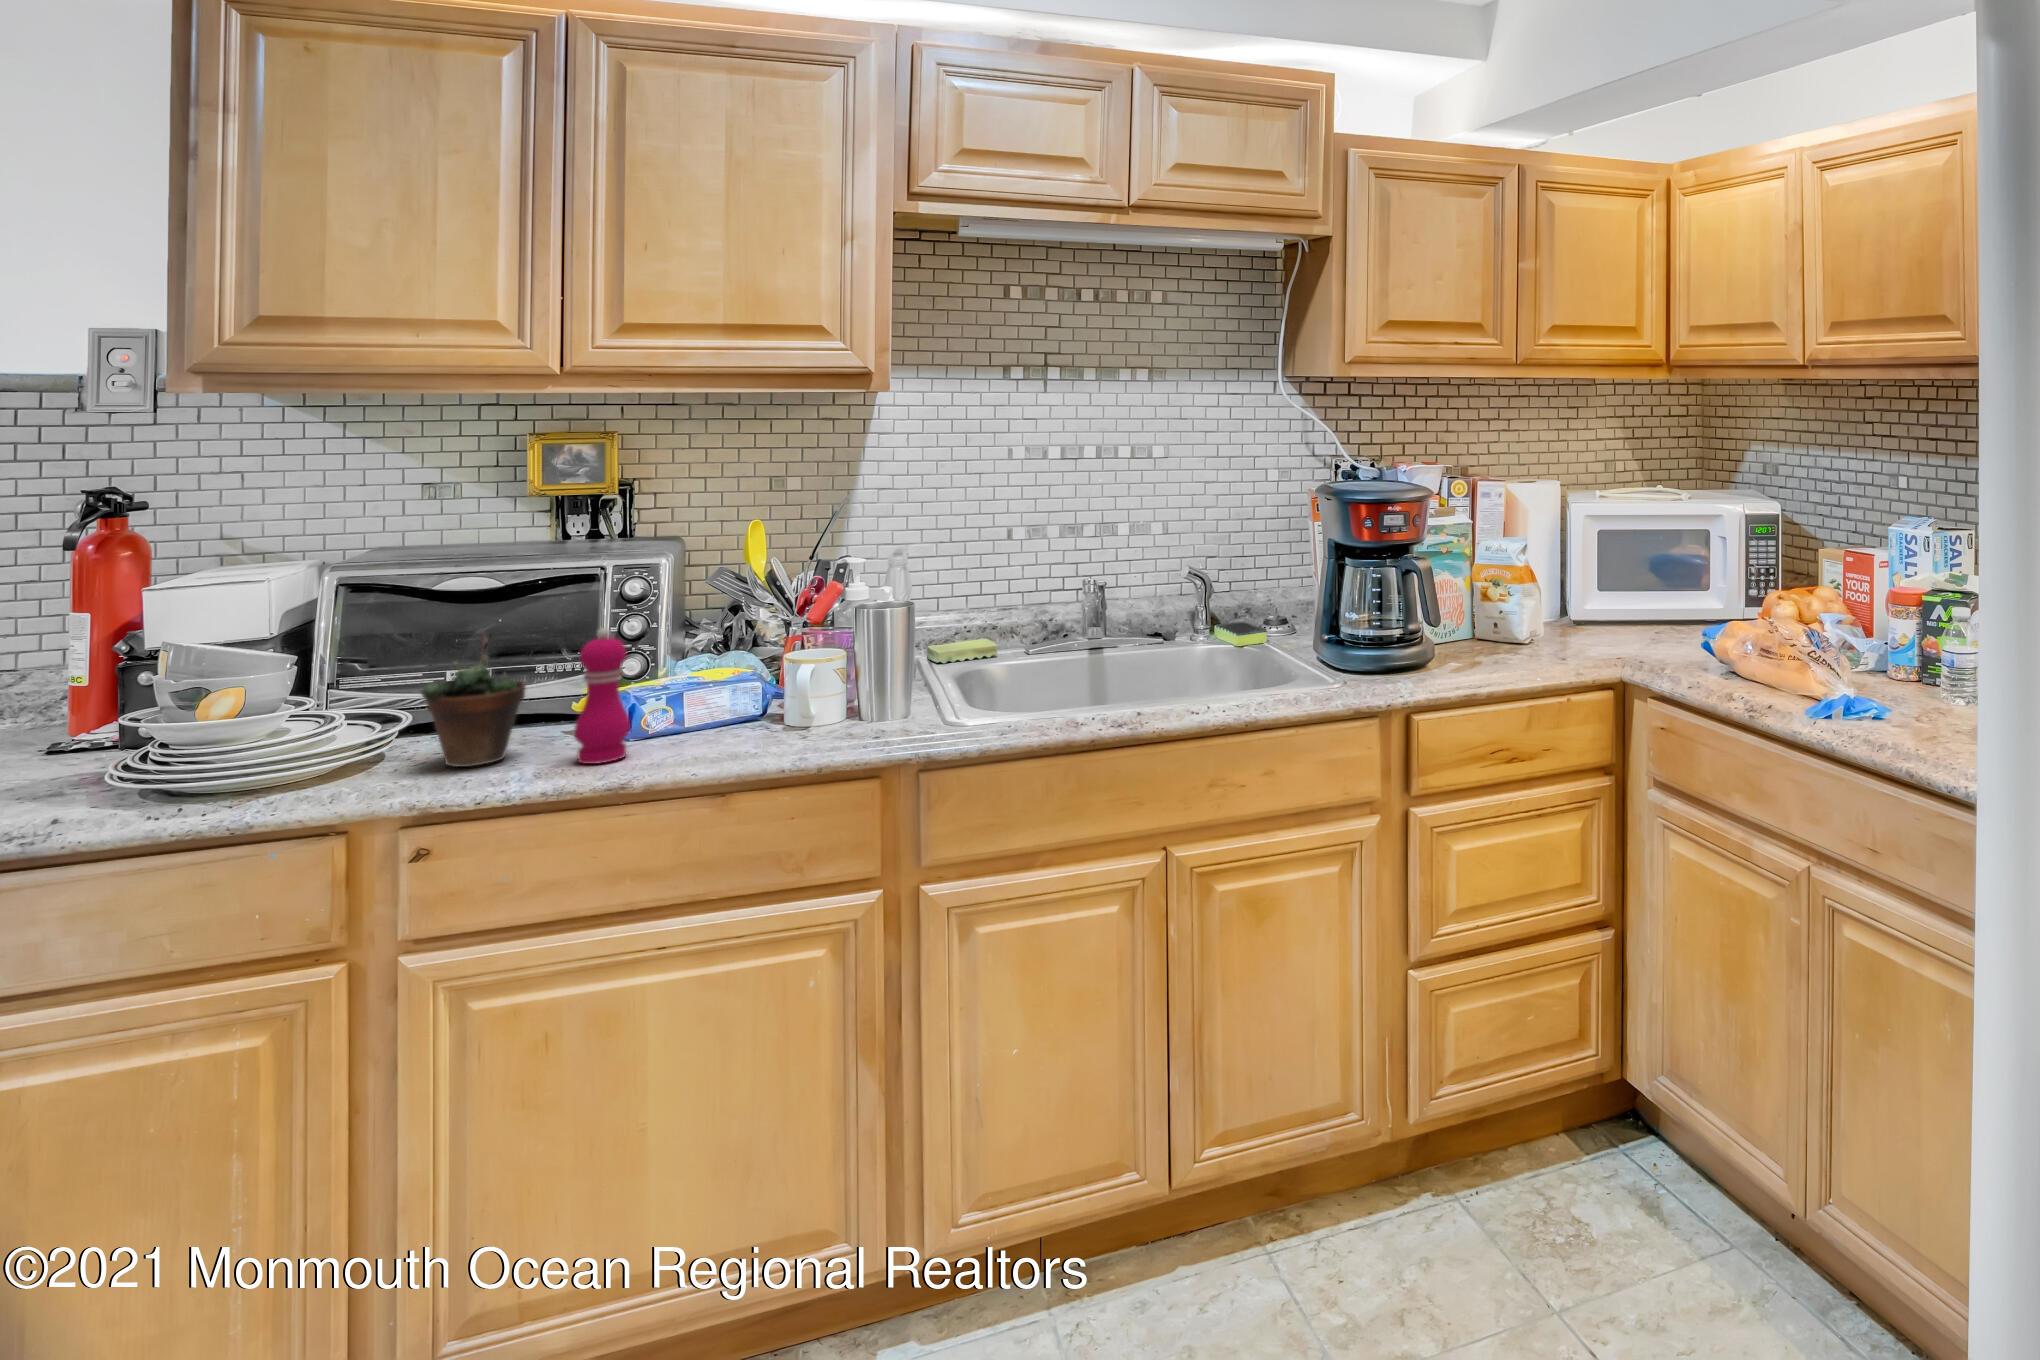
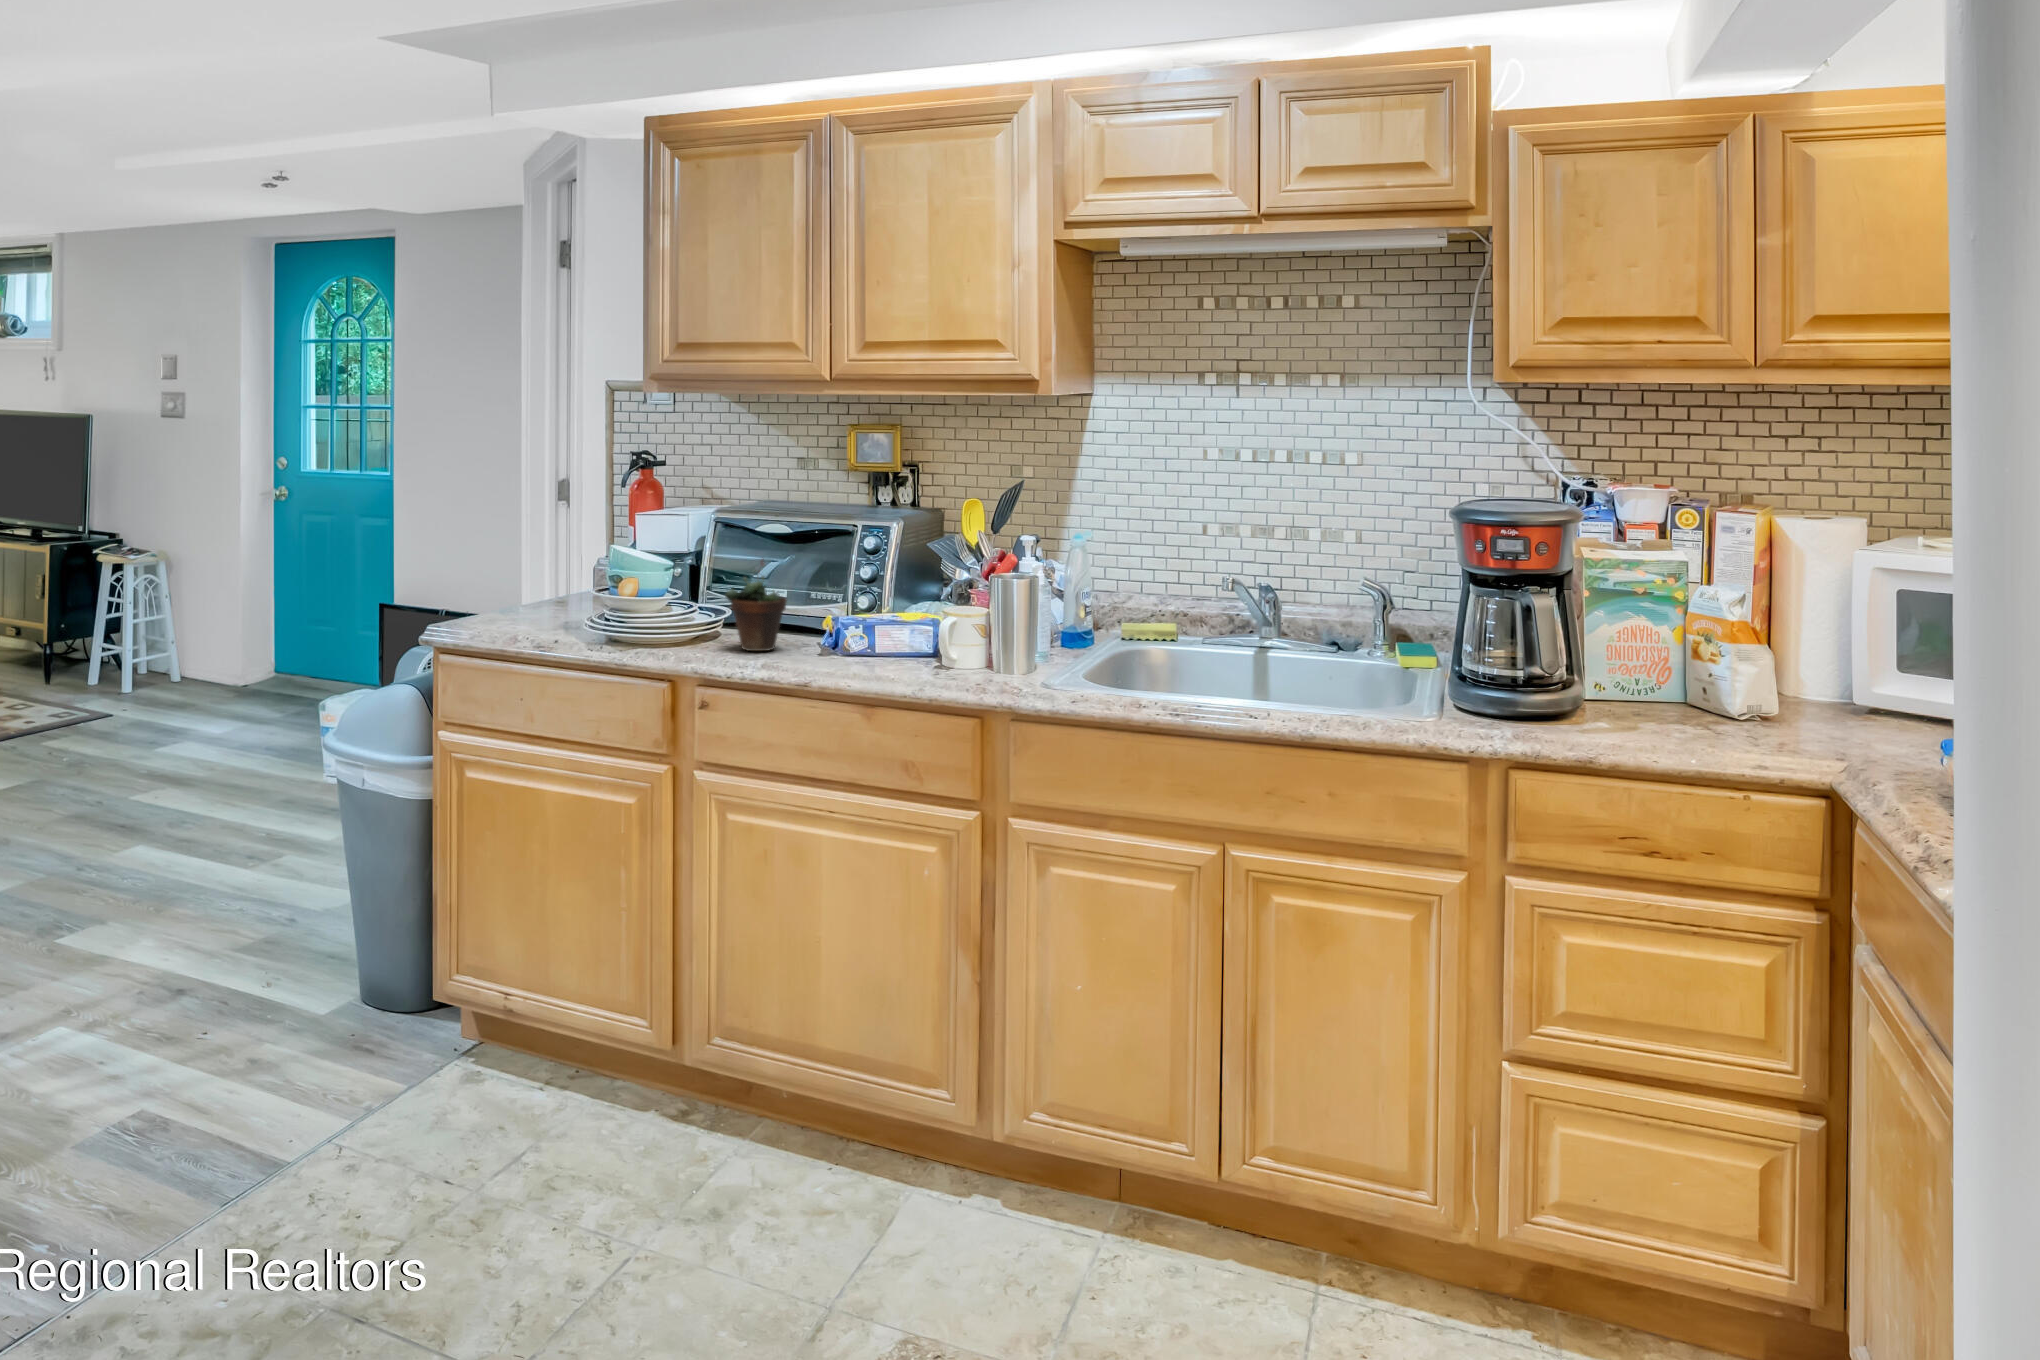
pepper mill: present [574,628,630,764] -> none [800,564,834,663]

